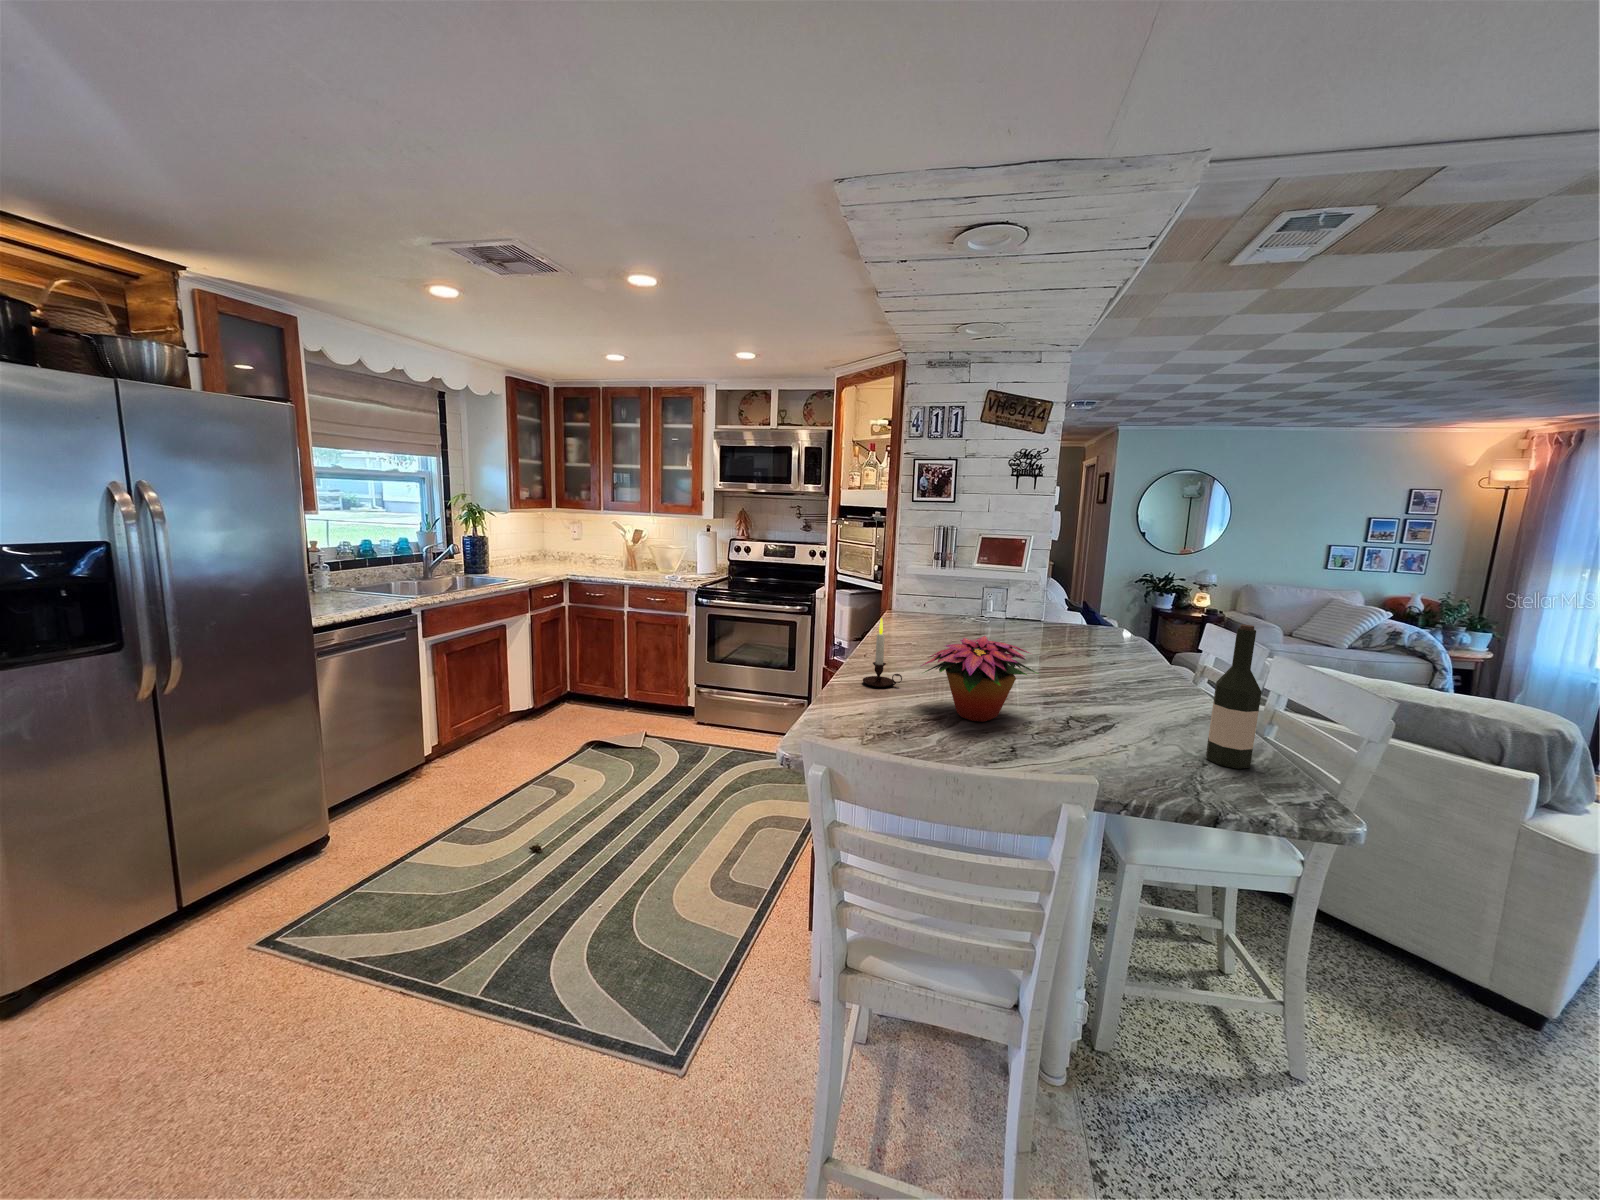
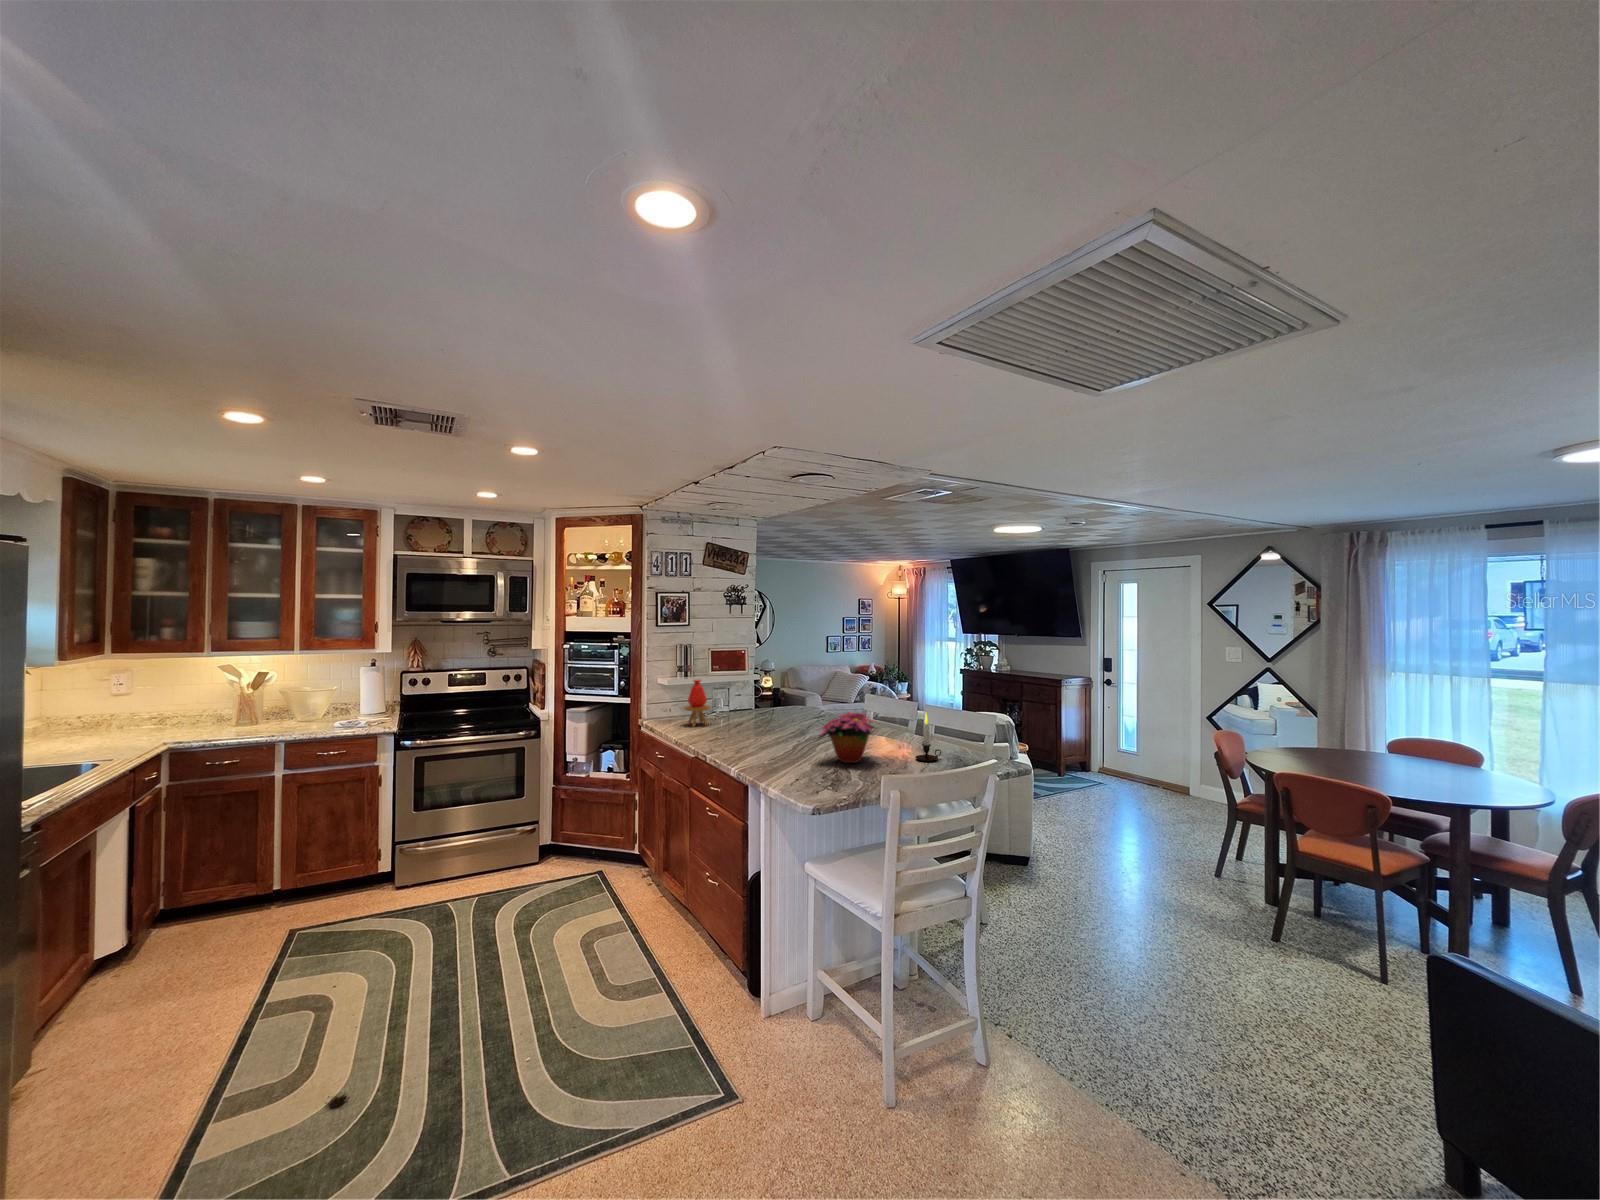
vase: none [907,569,941,628] -> present [685,680,710,727]
candle: present [863,618,902,687] -> present [916,713,941,761]
wine bottle: present [1206,624,1262,769] -> none [950,683,970,753]

